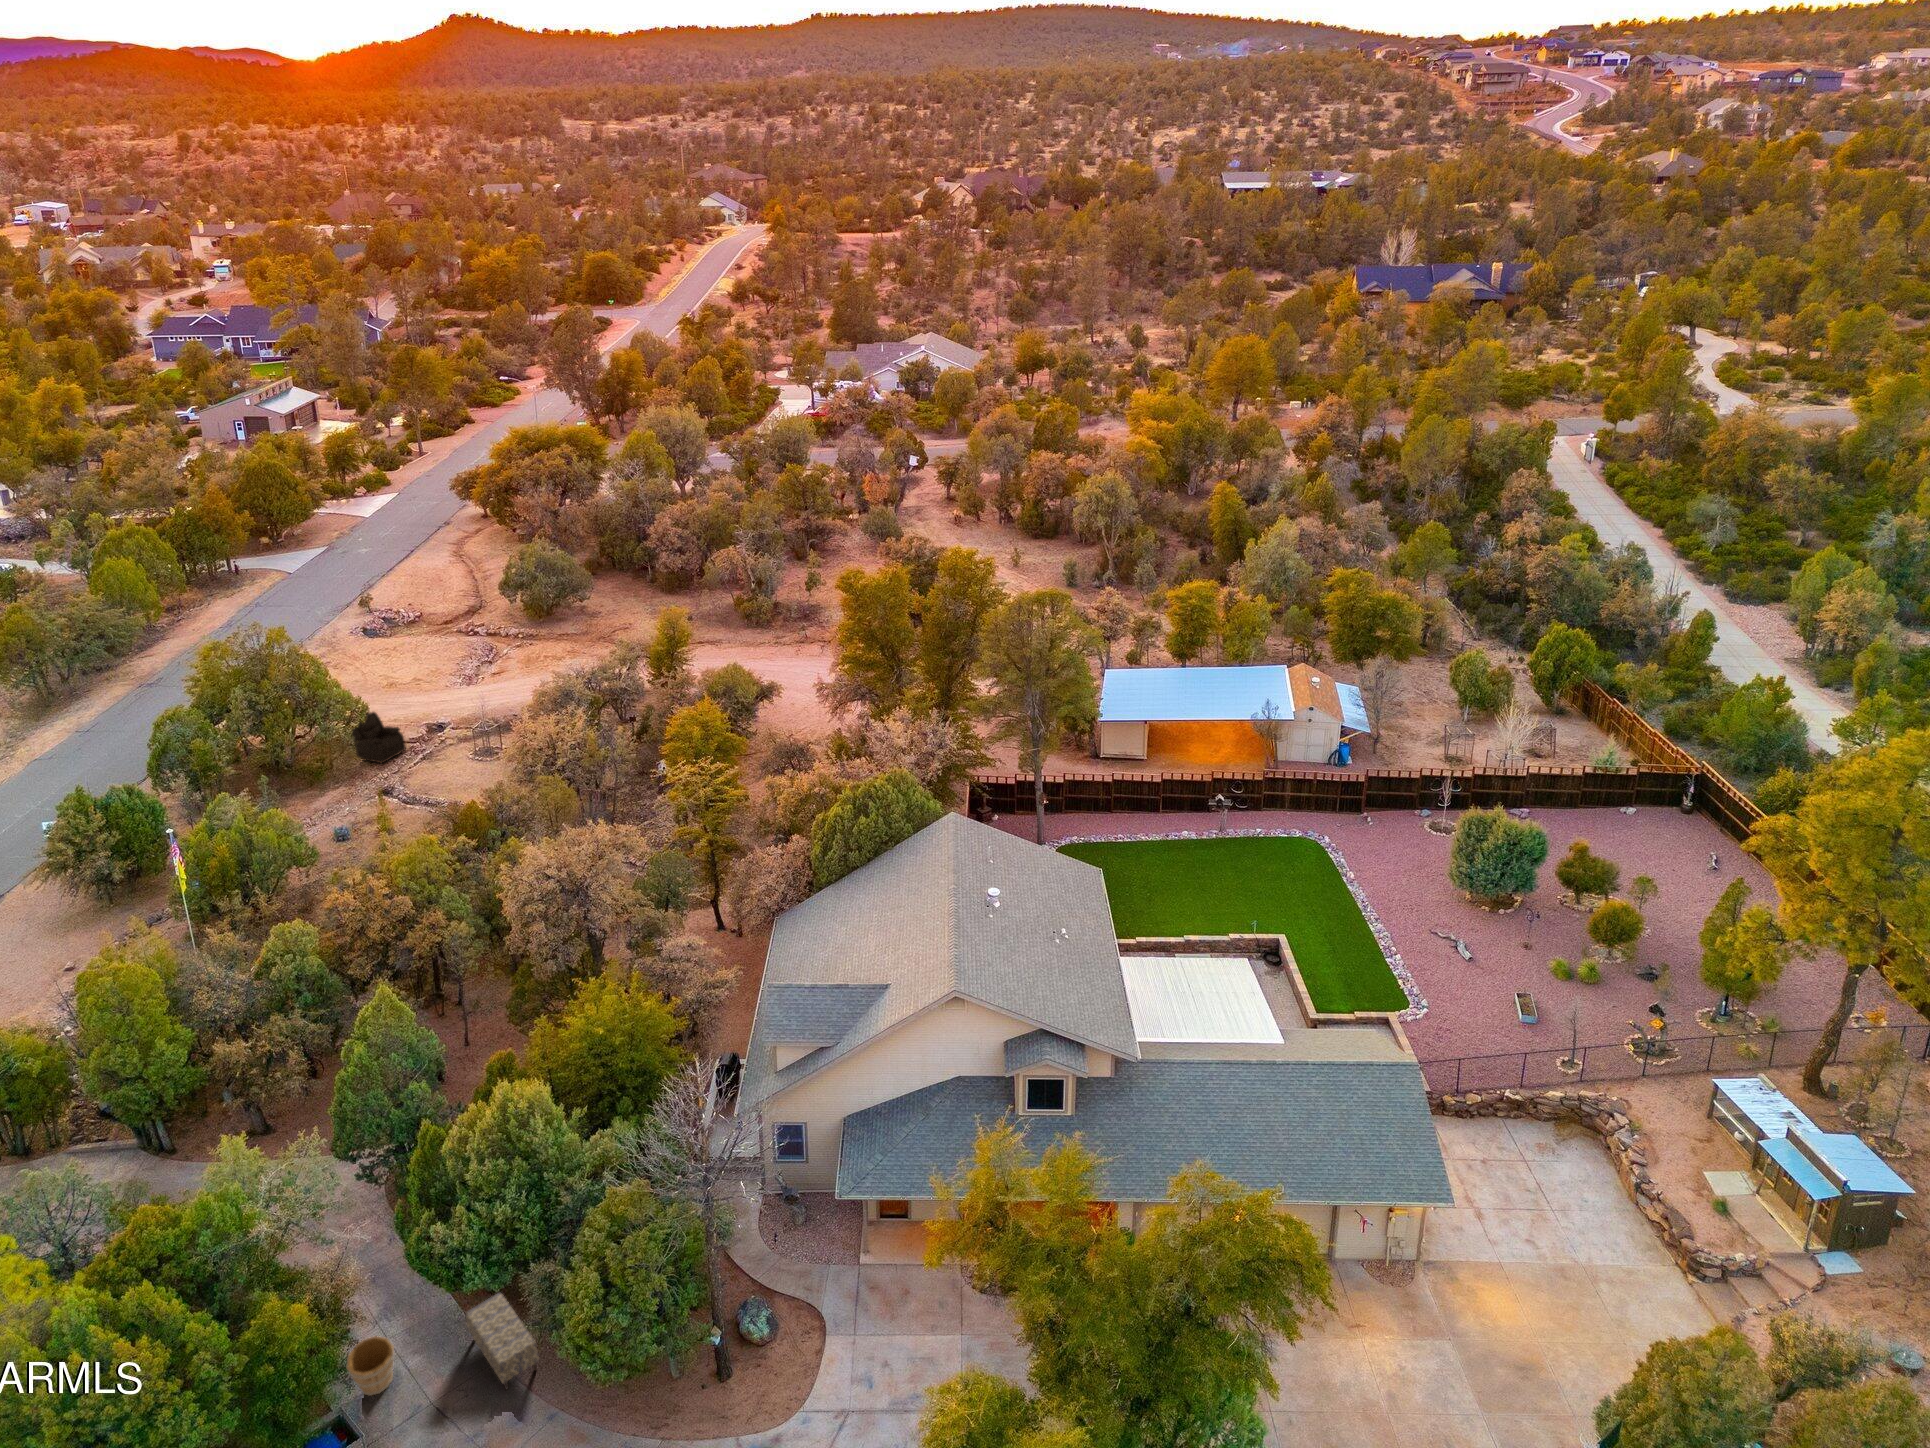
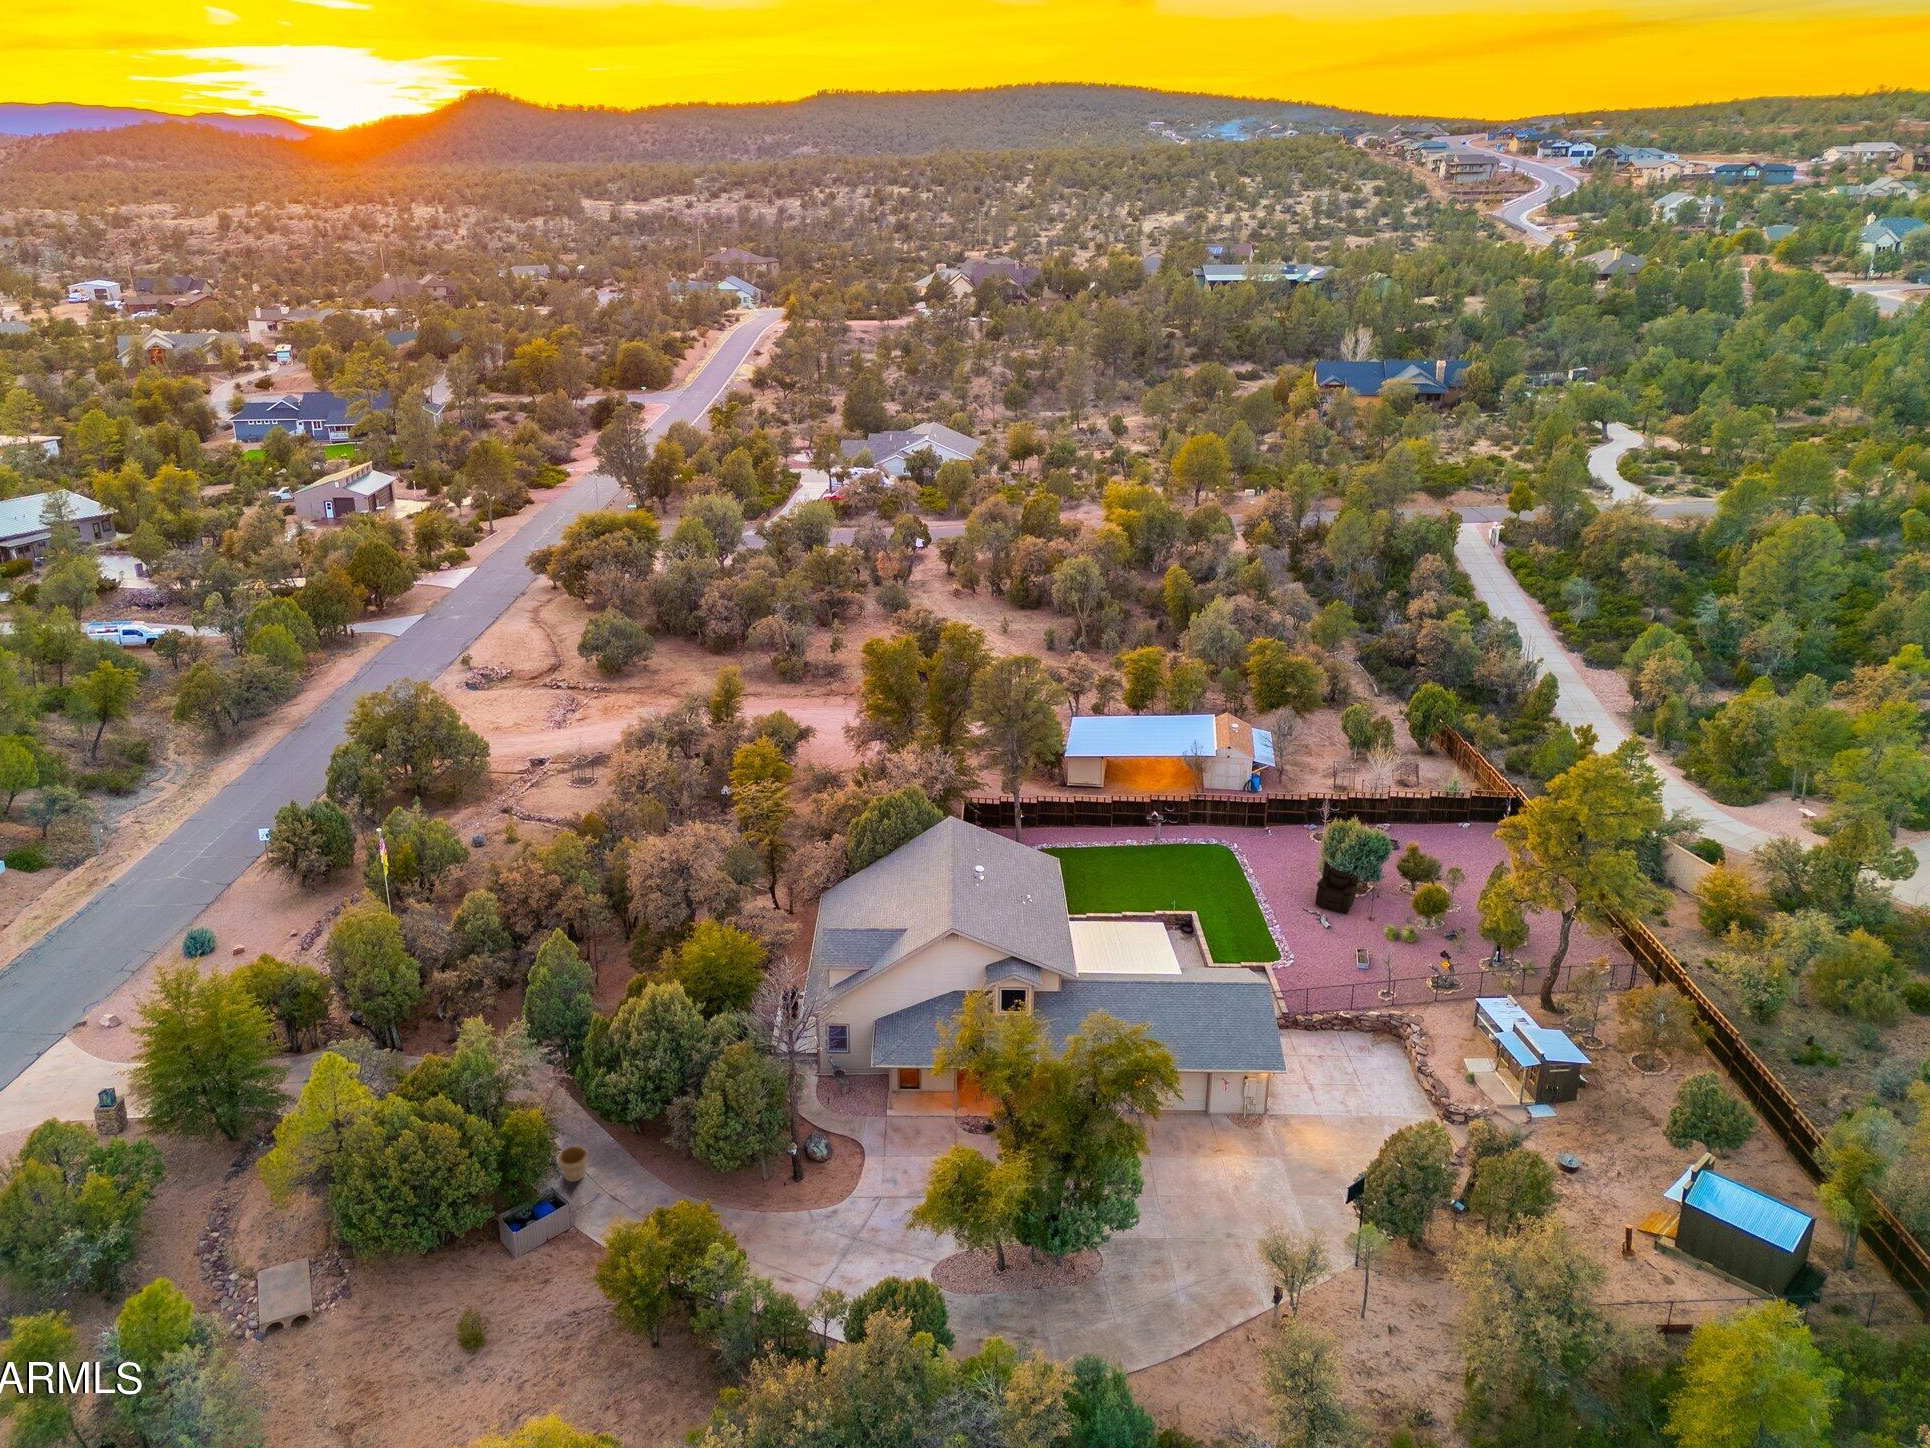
chair: present [352,712,406,763] -> present [1315,862,1358,913]
bench: present [466,1293,539,1389] -> none [631,1123,681,1179]

